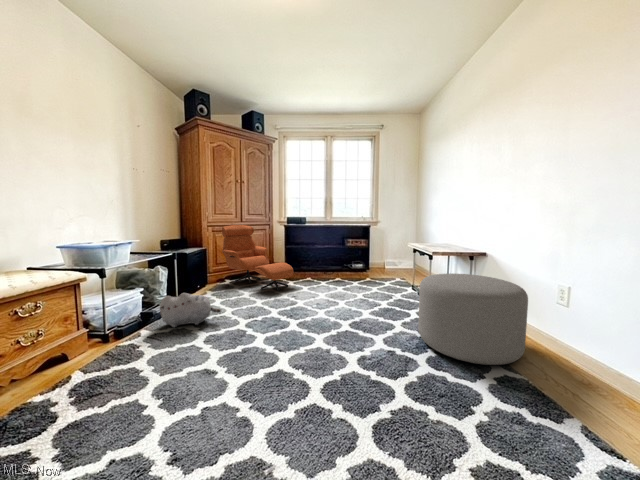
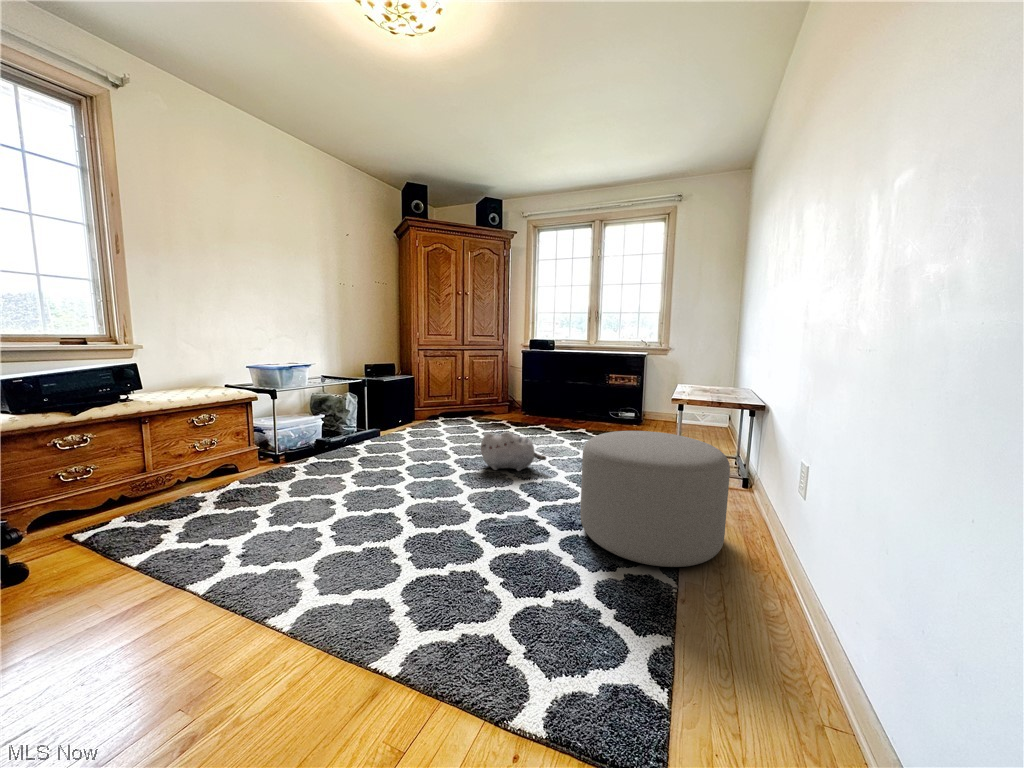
armchair: present [222,225,293,291] -> none [433,349,509,436]
plush toy: present [160,293,221,327] -> present [481,432,546,471]

